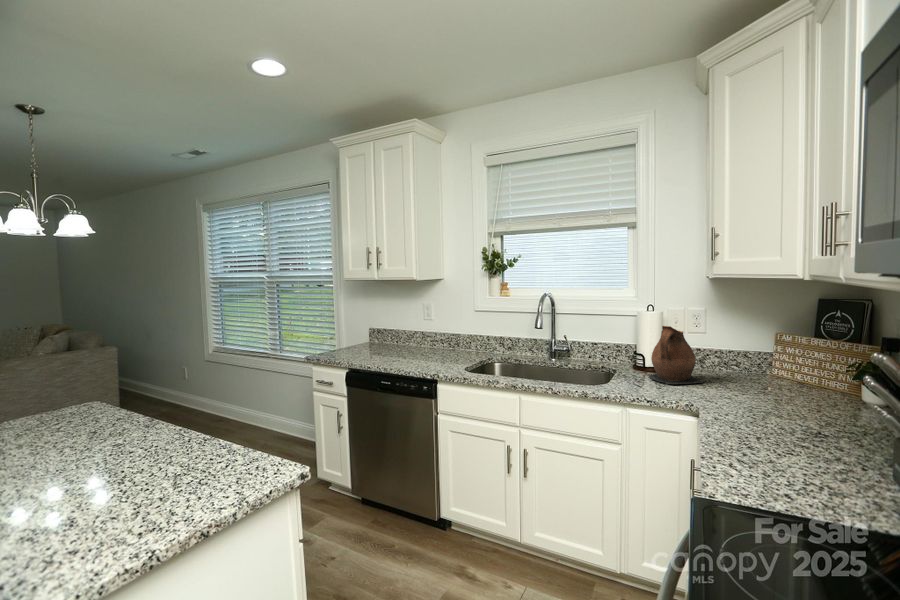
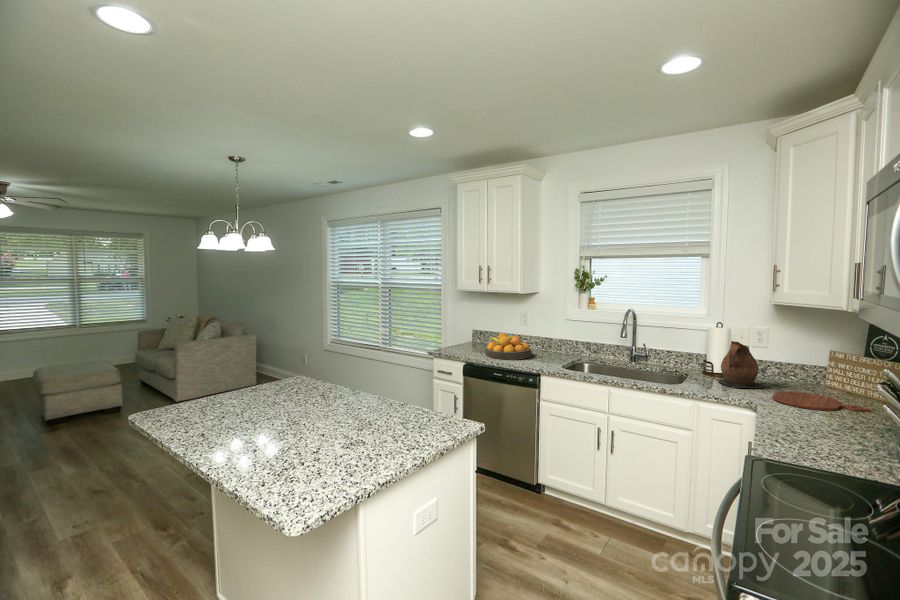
fruit bowl: none [377,330,434,363] -> present [485,333,532,360]
cutting board: none [714,386,836,410] -> present [772,391,871,412]

